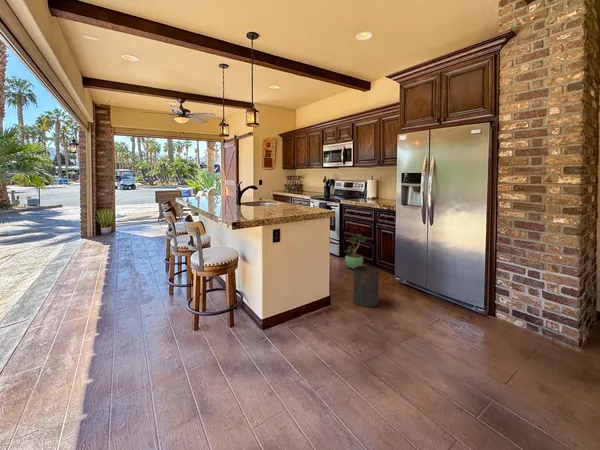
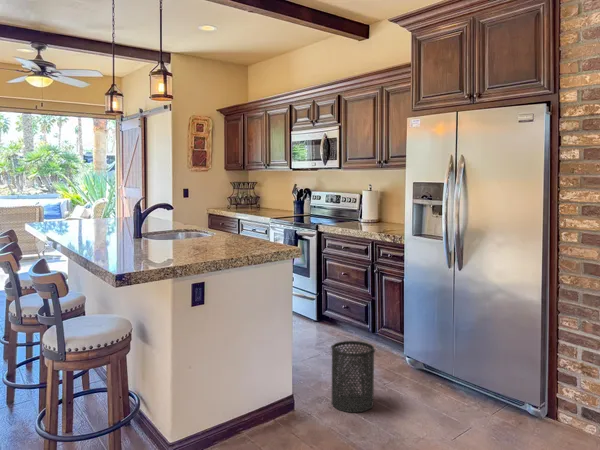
potted plant: present [345,234,366,269] -> none [325,283,361,344]

